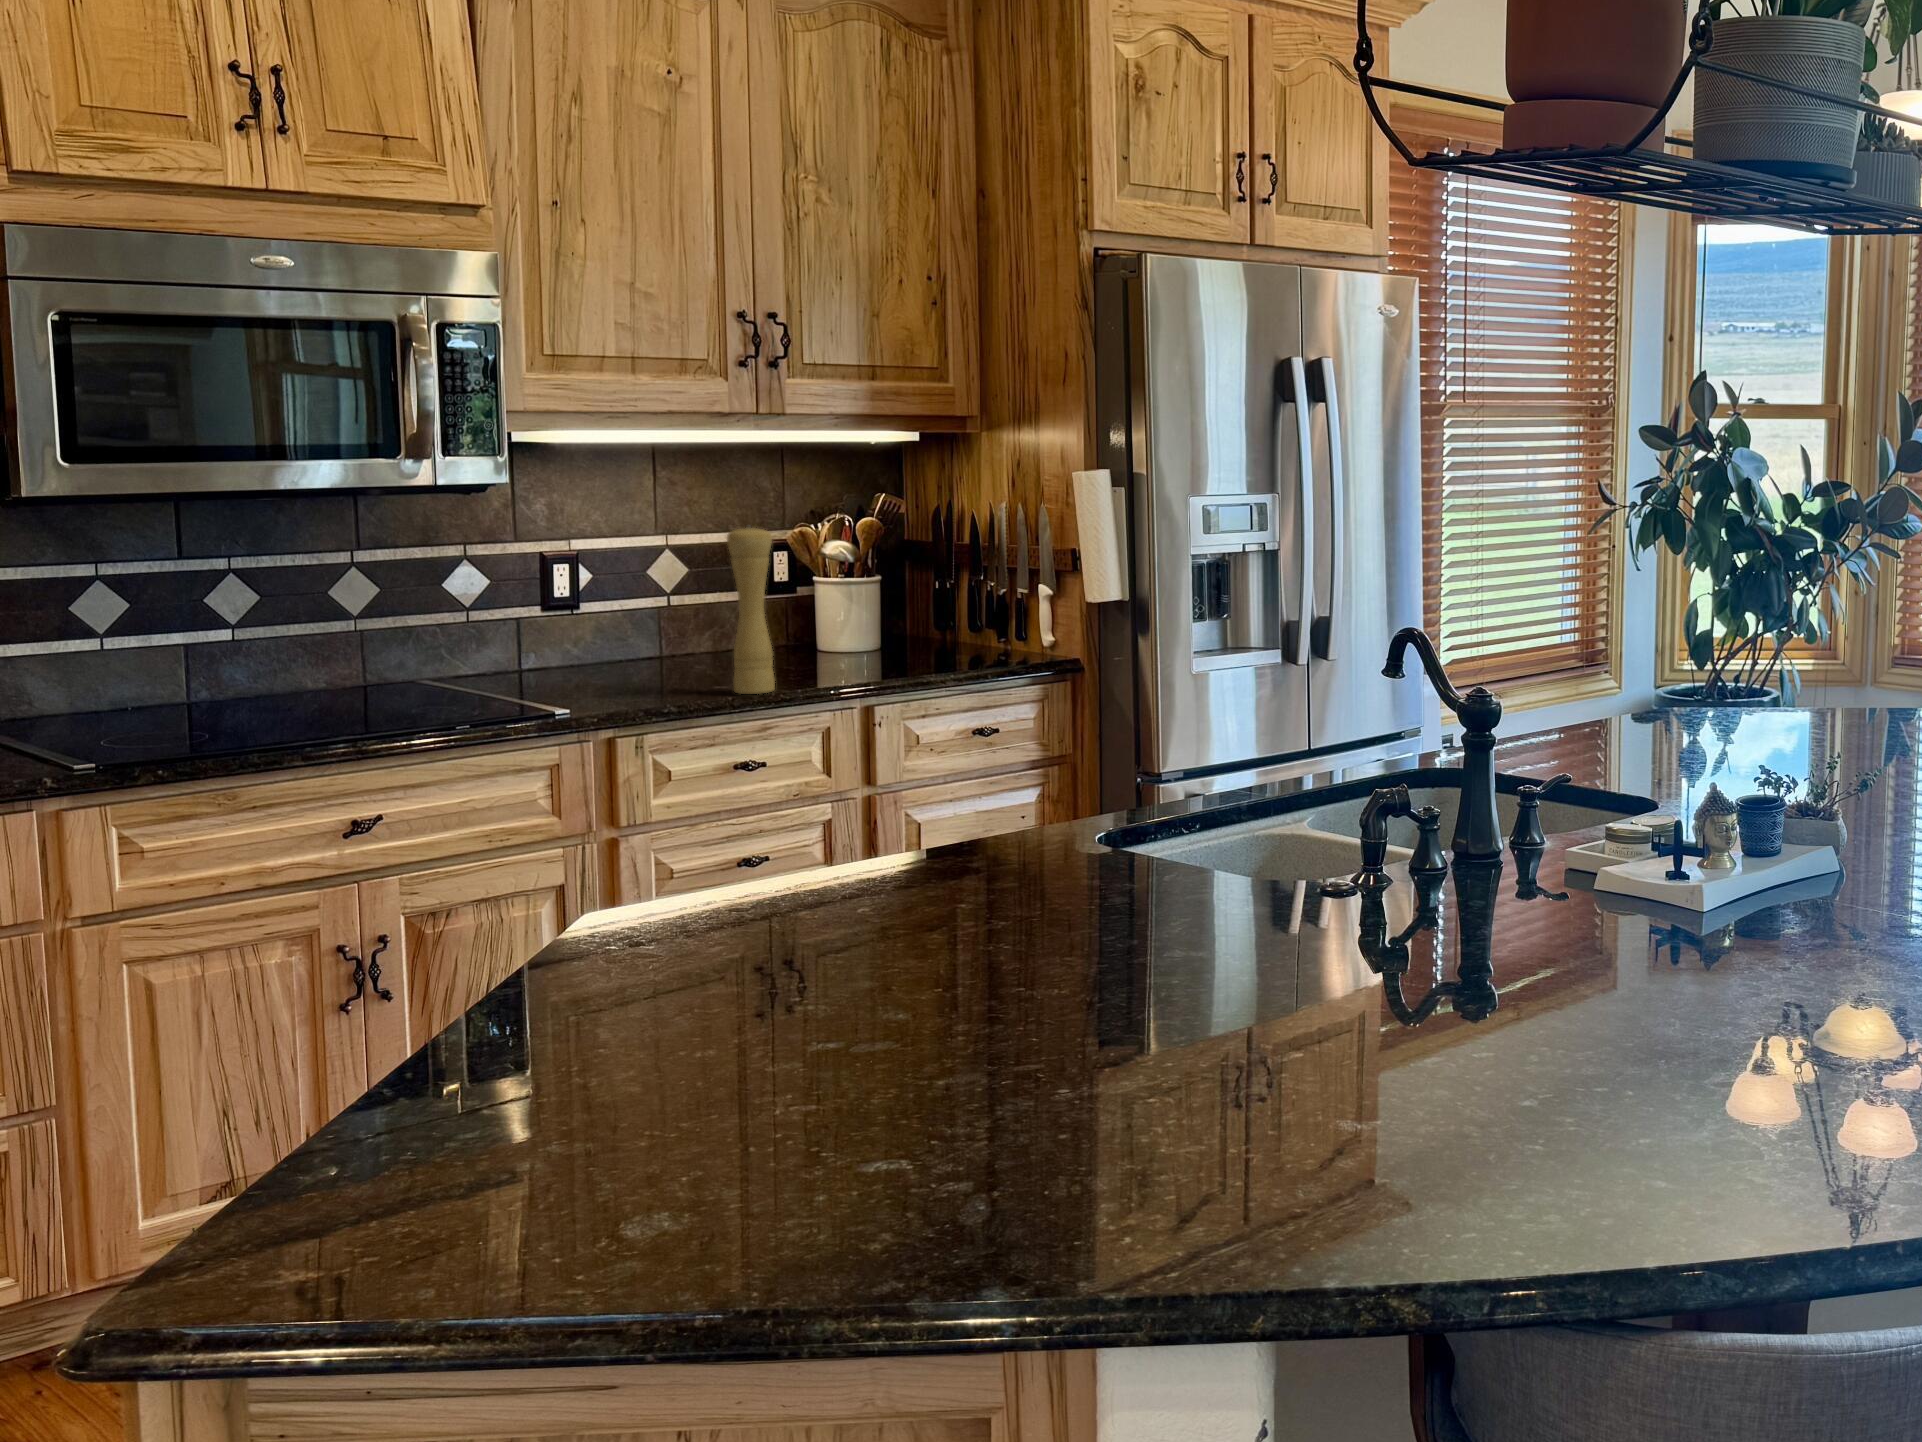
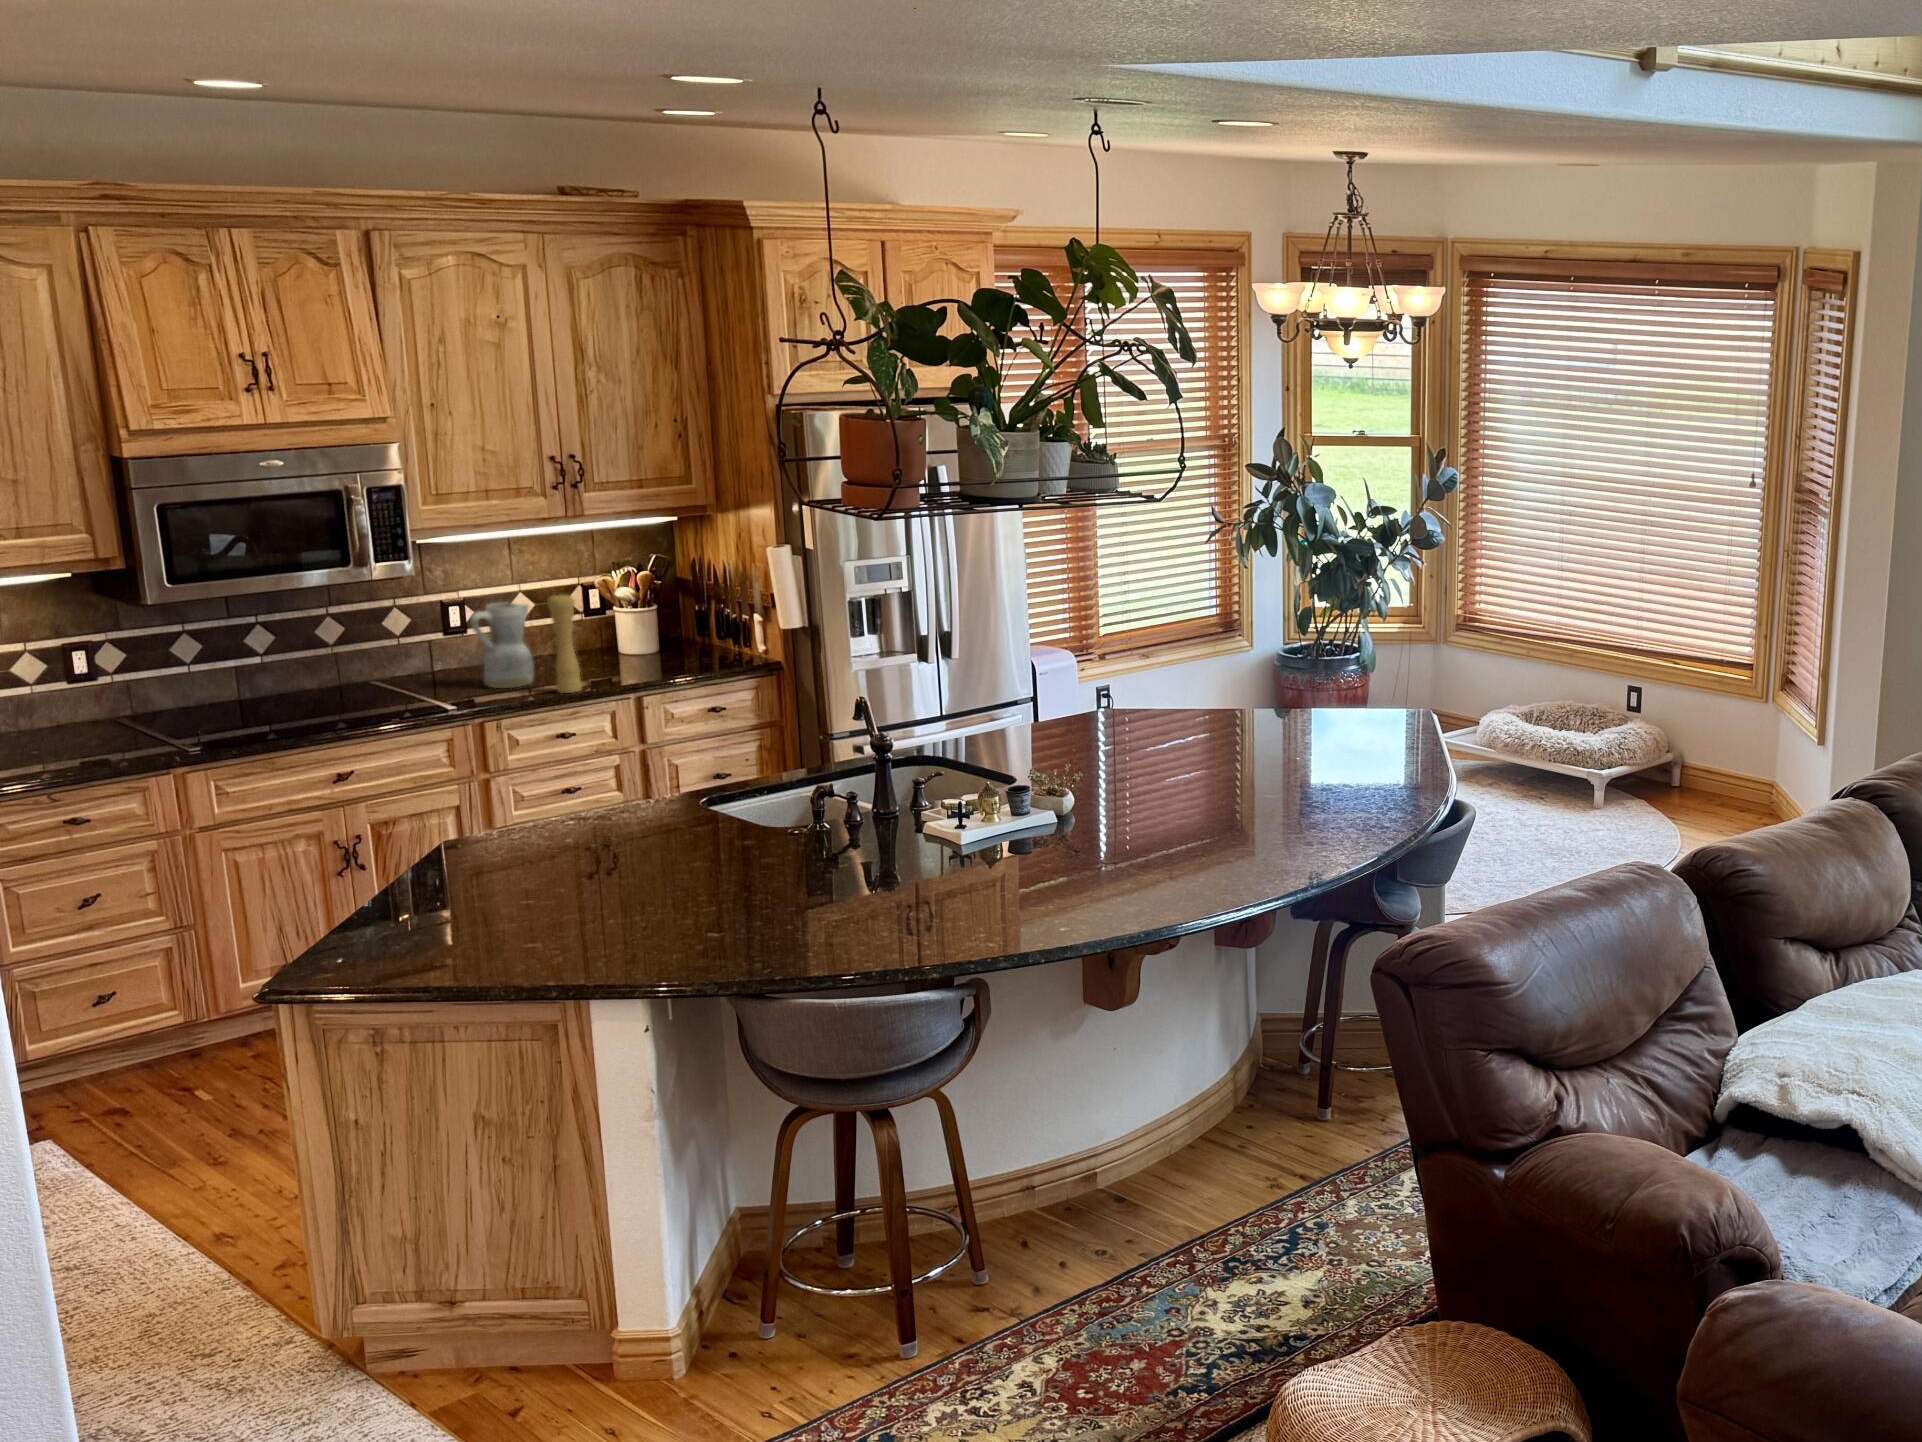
ceramic pitcher: none [594,549,691,689] -> present [470,603,534,688]

